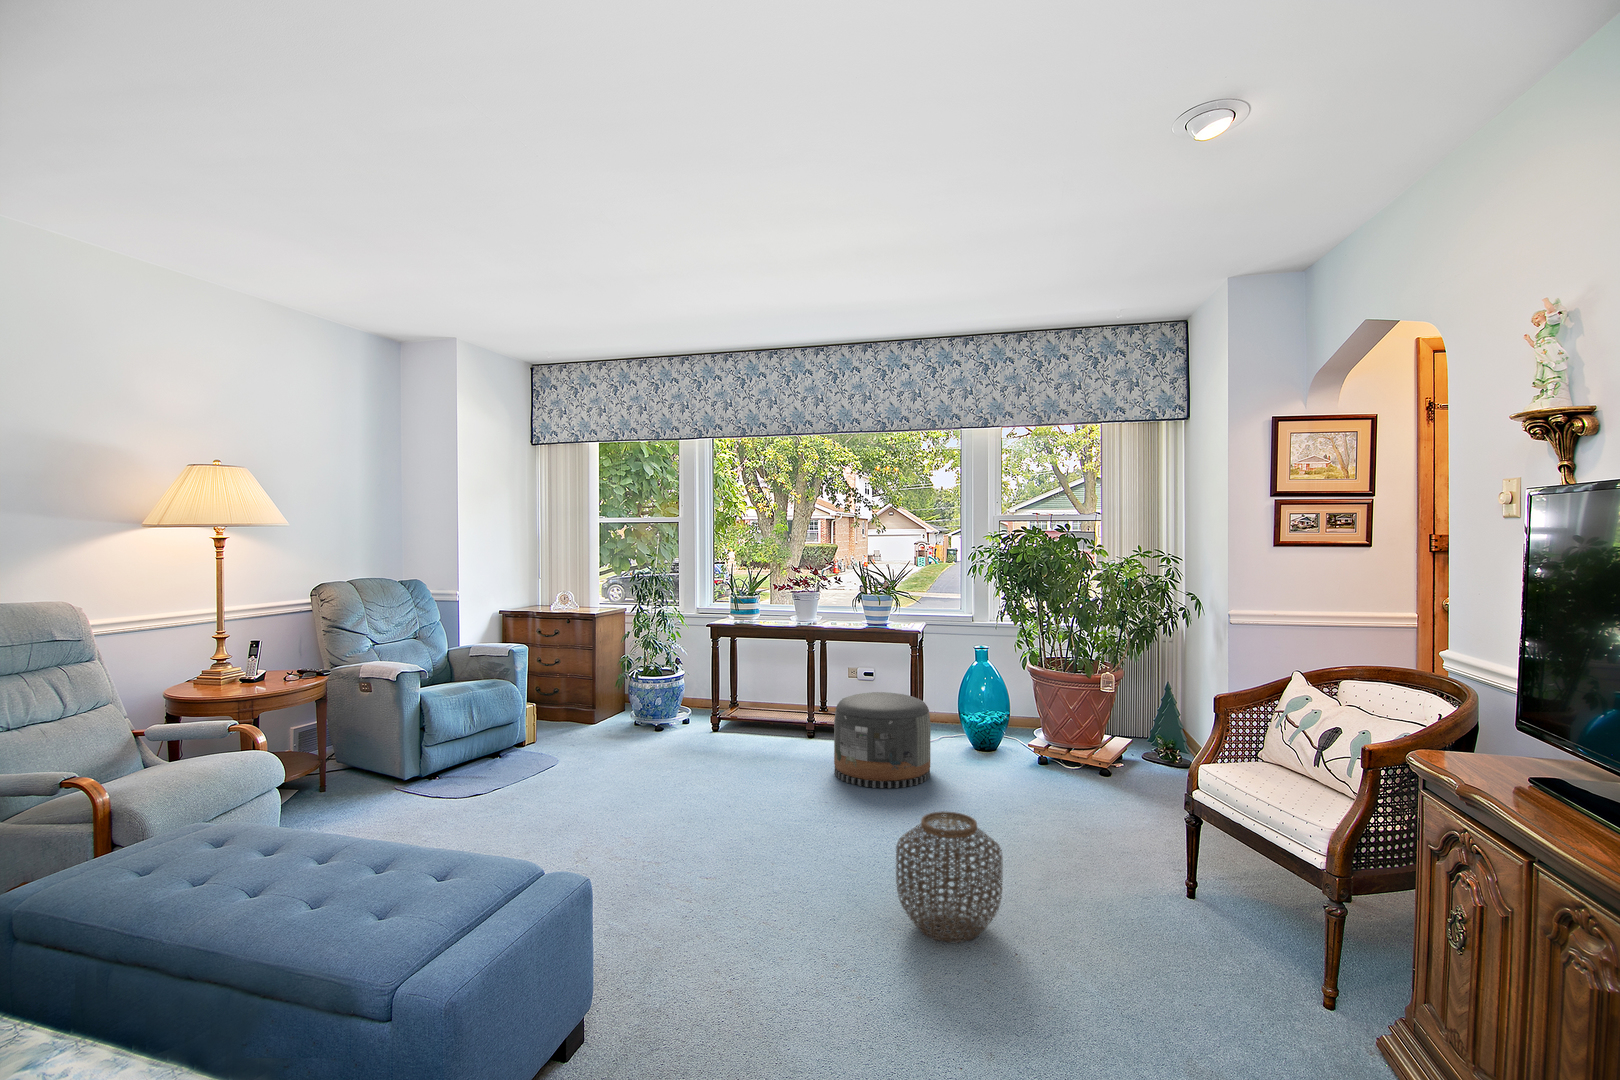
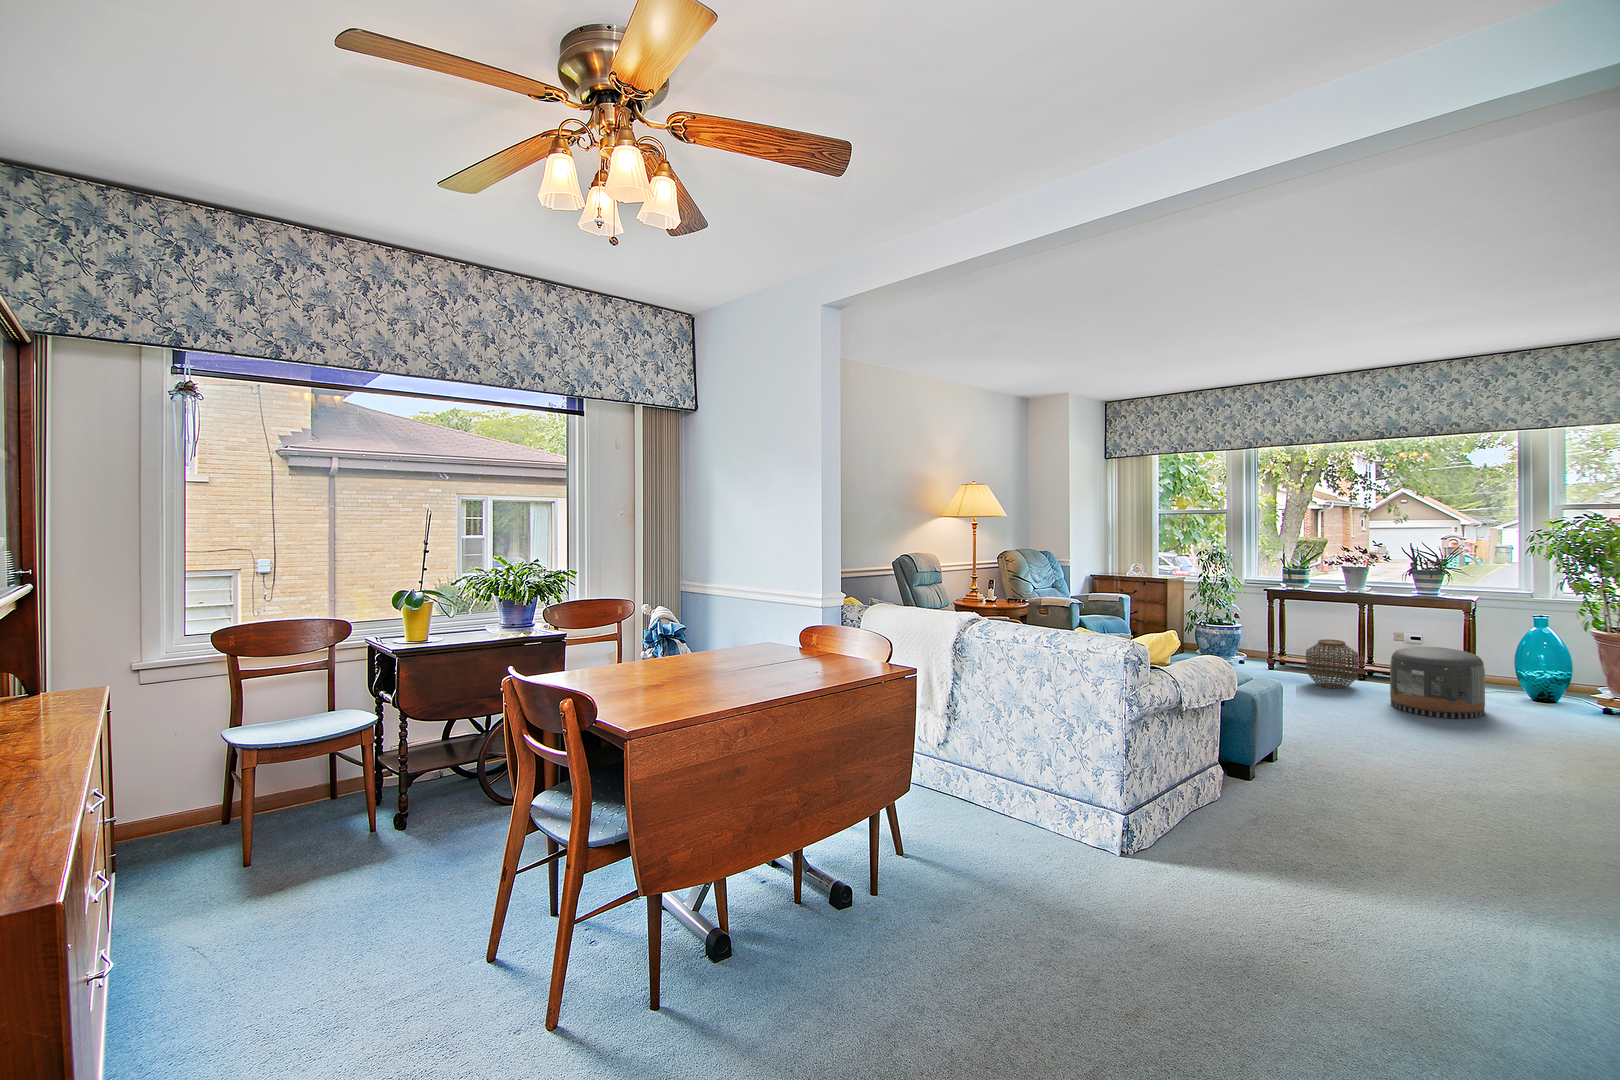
woven basket: present [896,812,1003,942] -> present [1306,639,1359,689]

